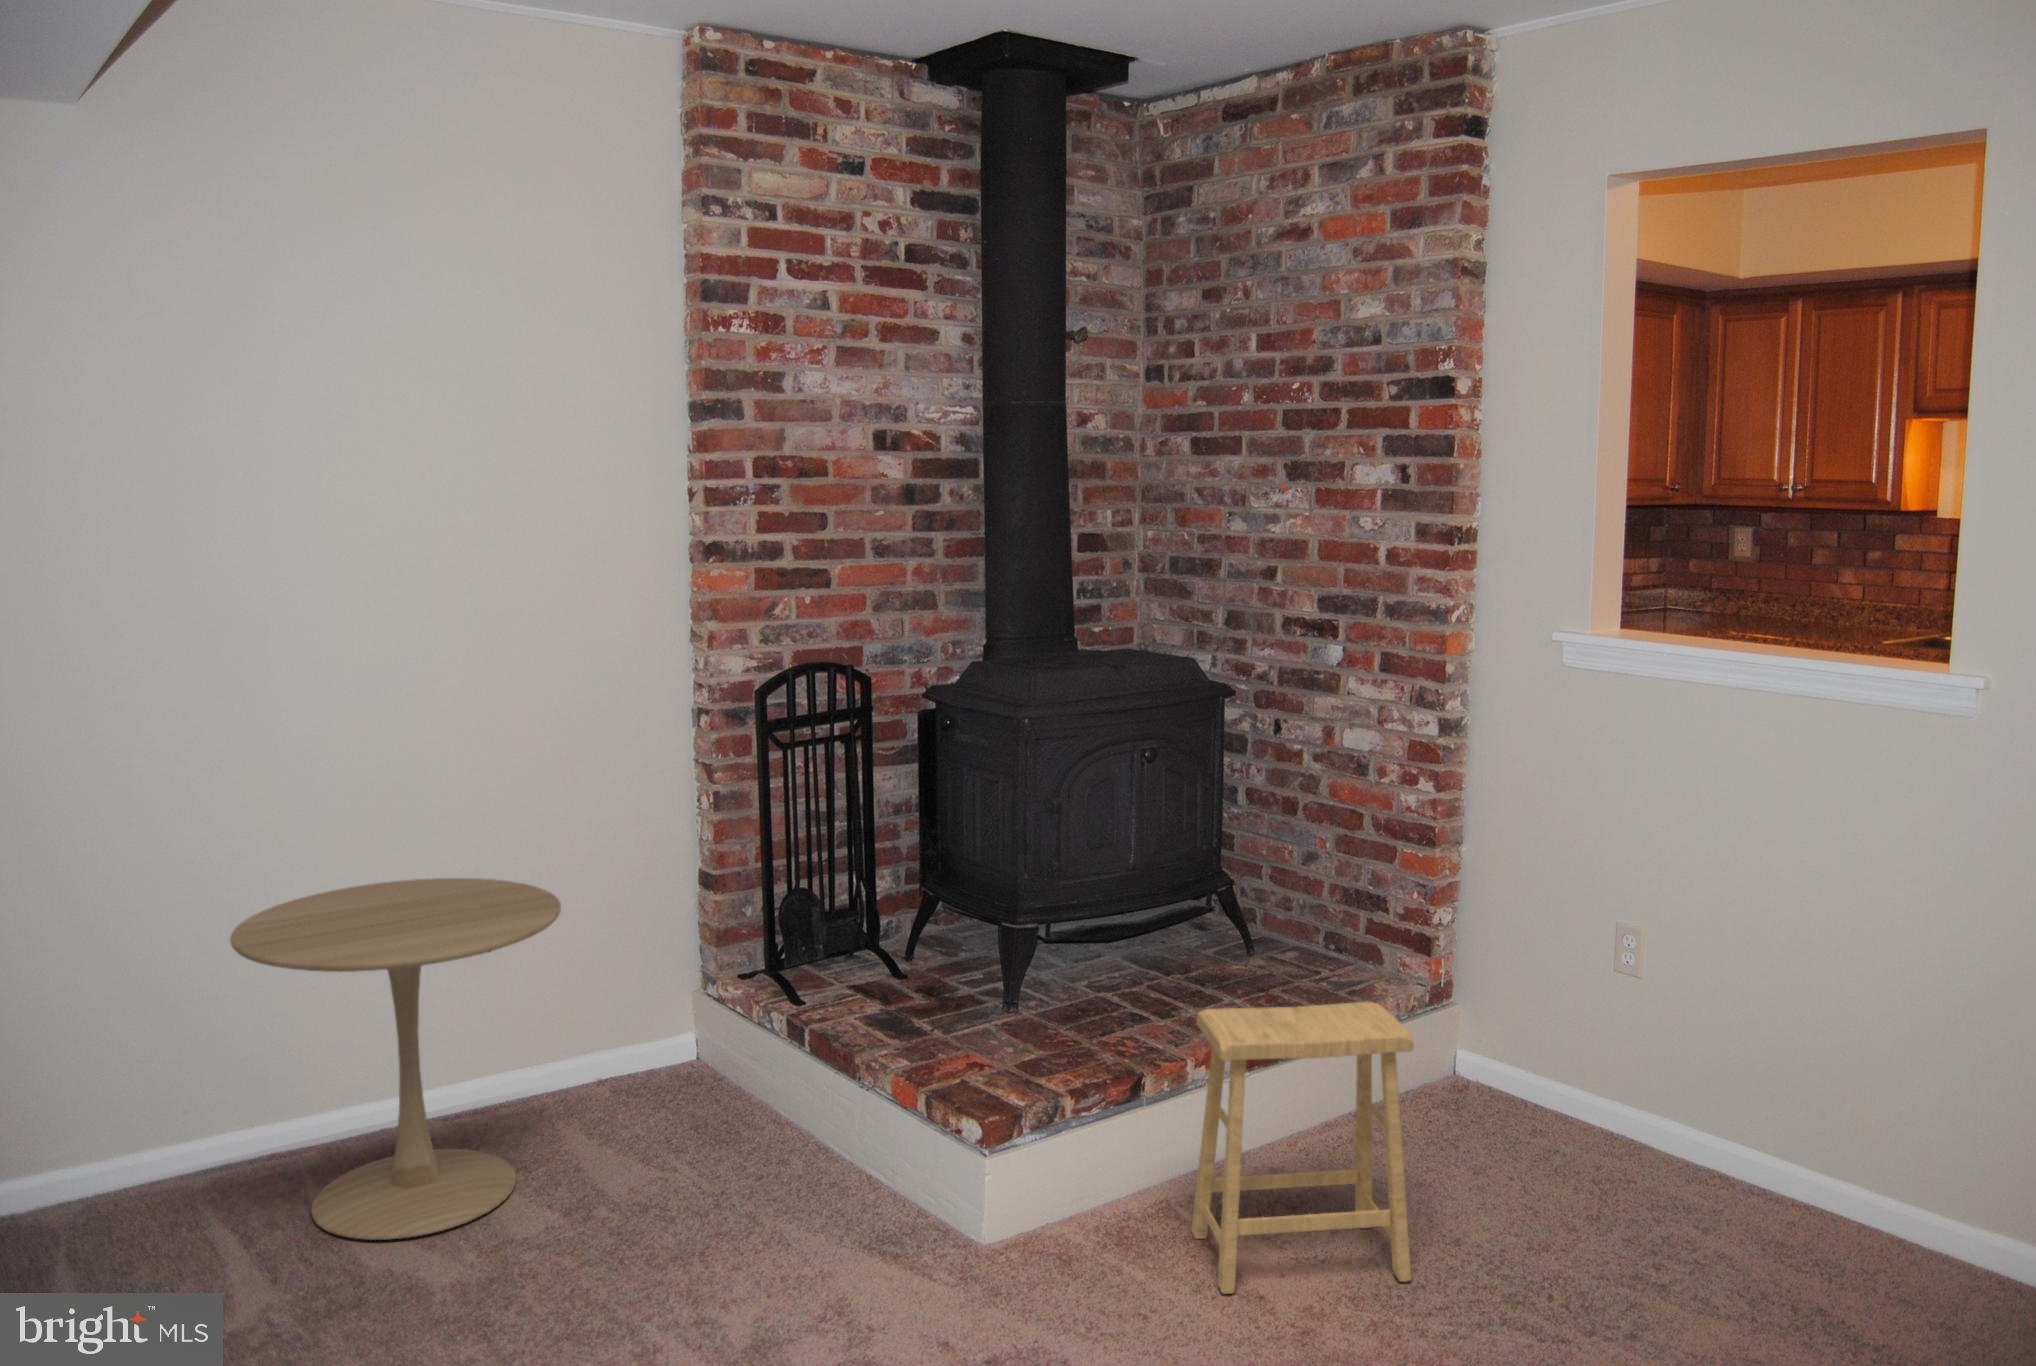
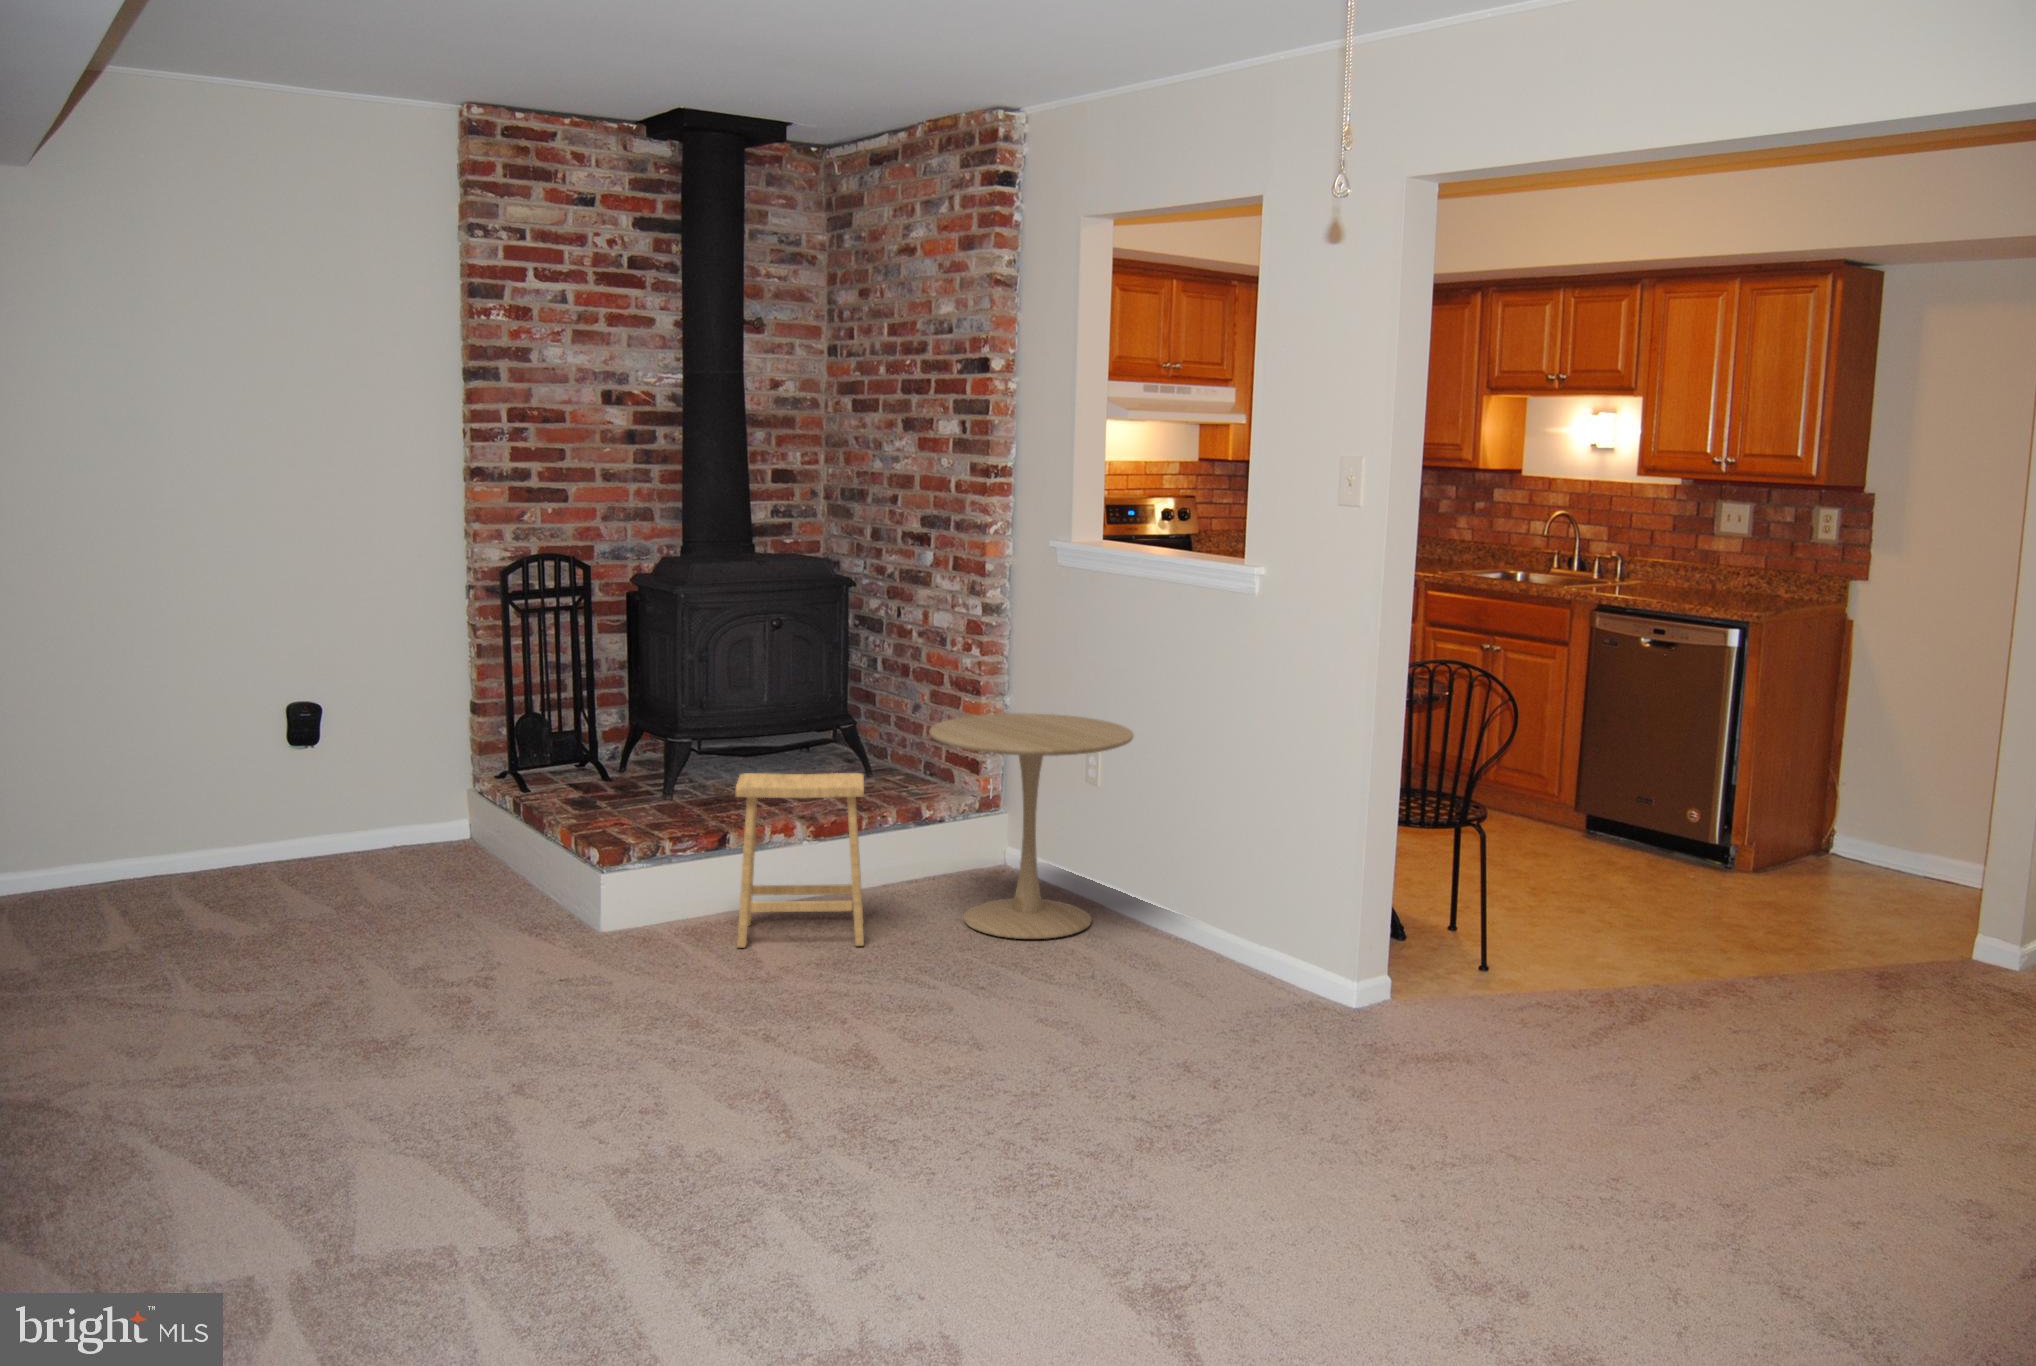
side table: present [230,878,561,1240] -> present [929,713,1134,939]

